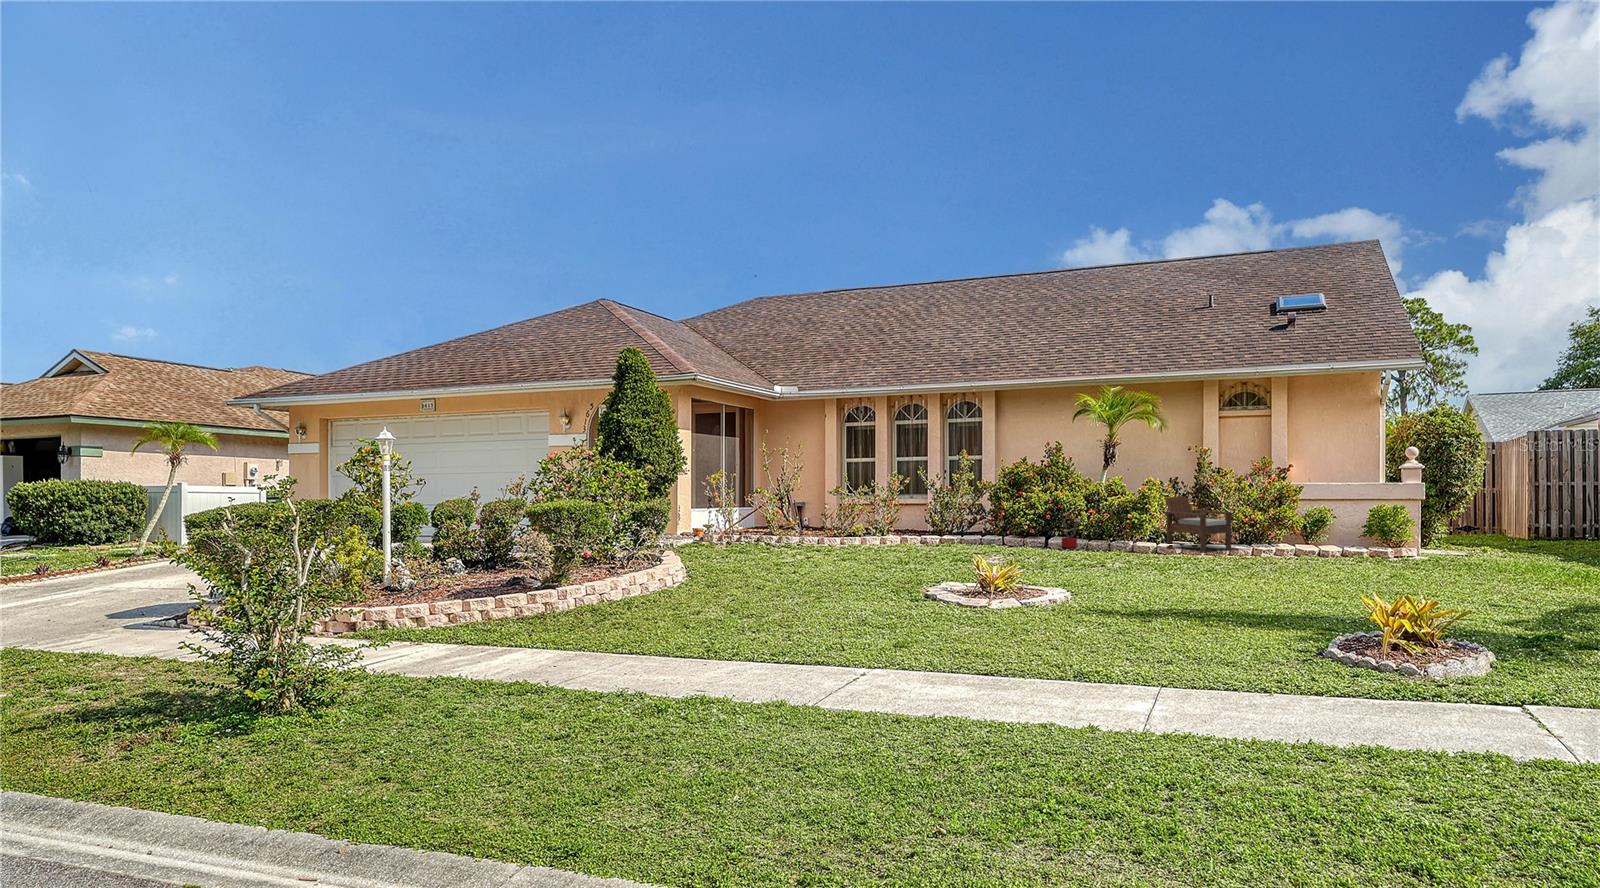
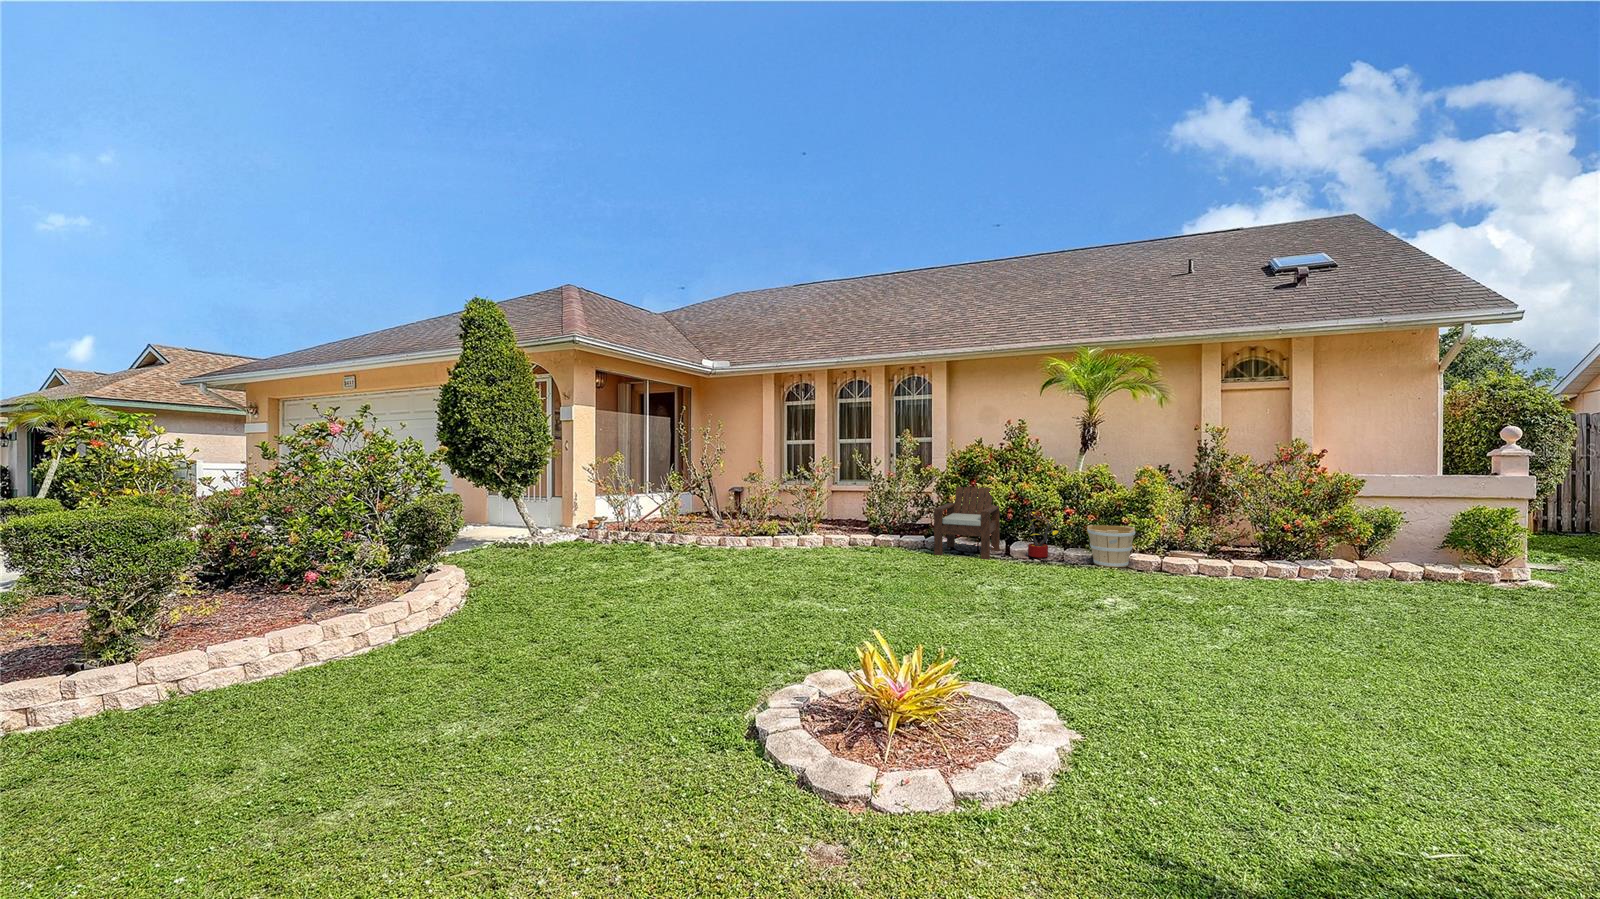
chair: present [1165,496,1231,553] -> present [934,487,1000,559]
wooden bucket: none [1105,522,1139,551] -> present [1087,525,1136,567]

